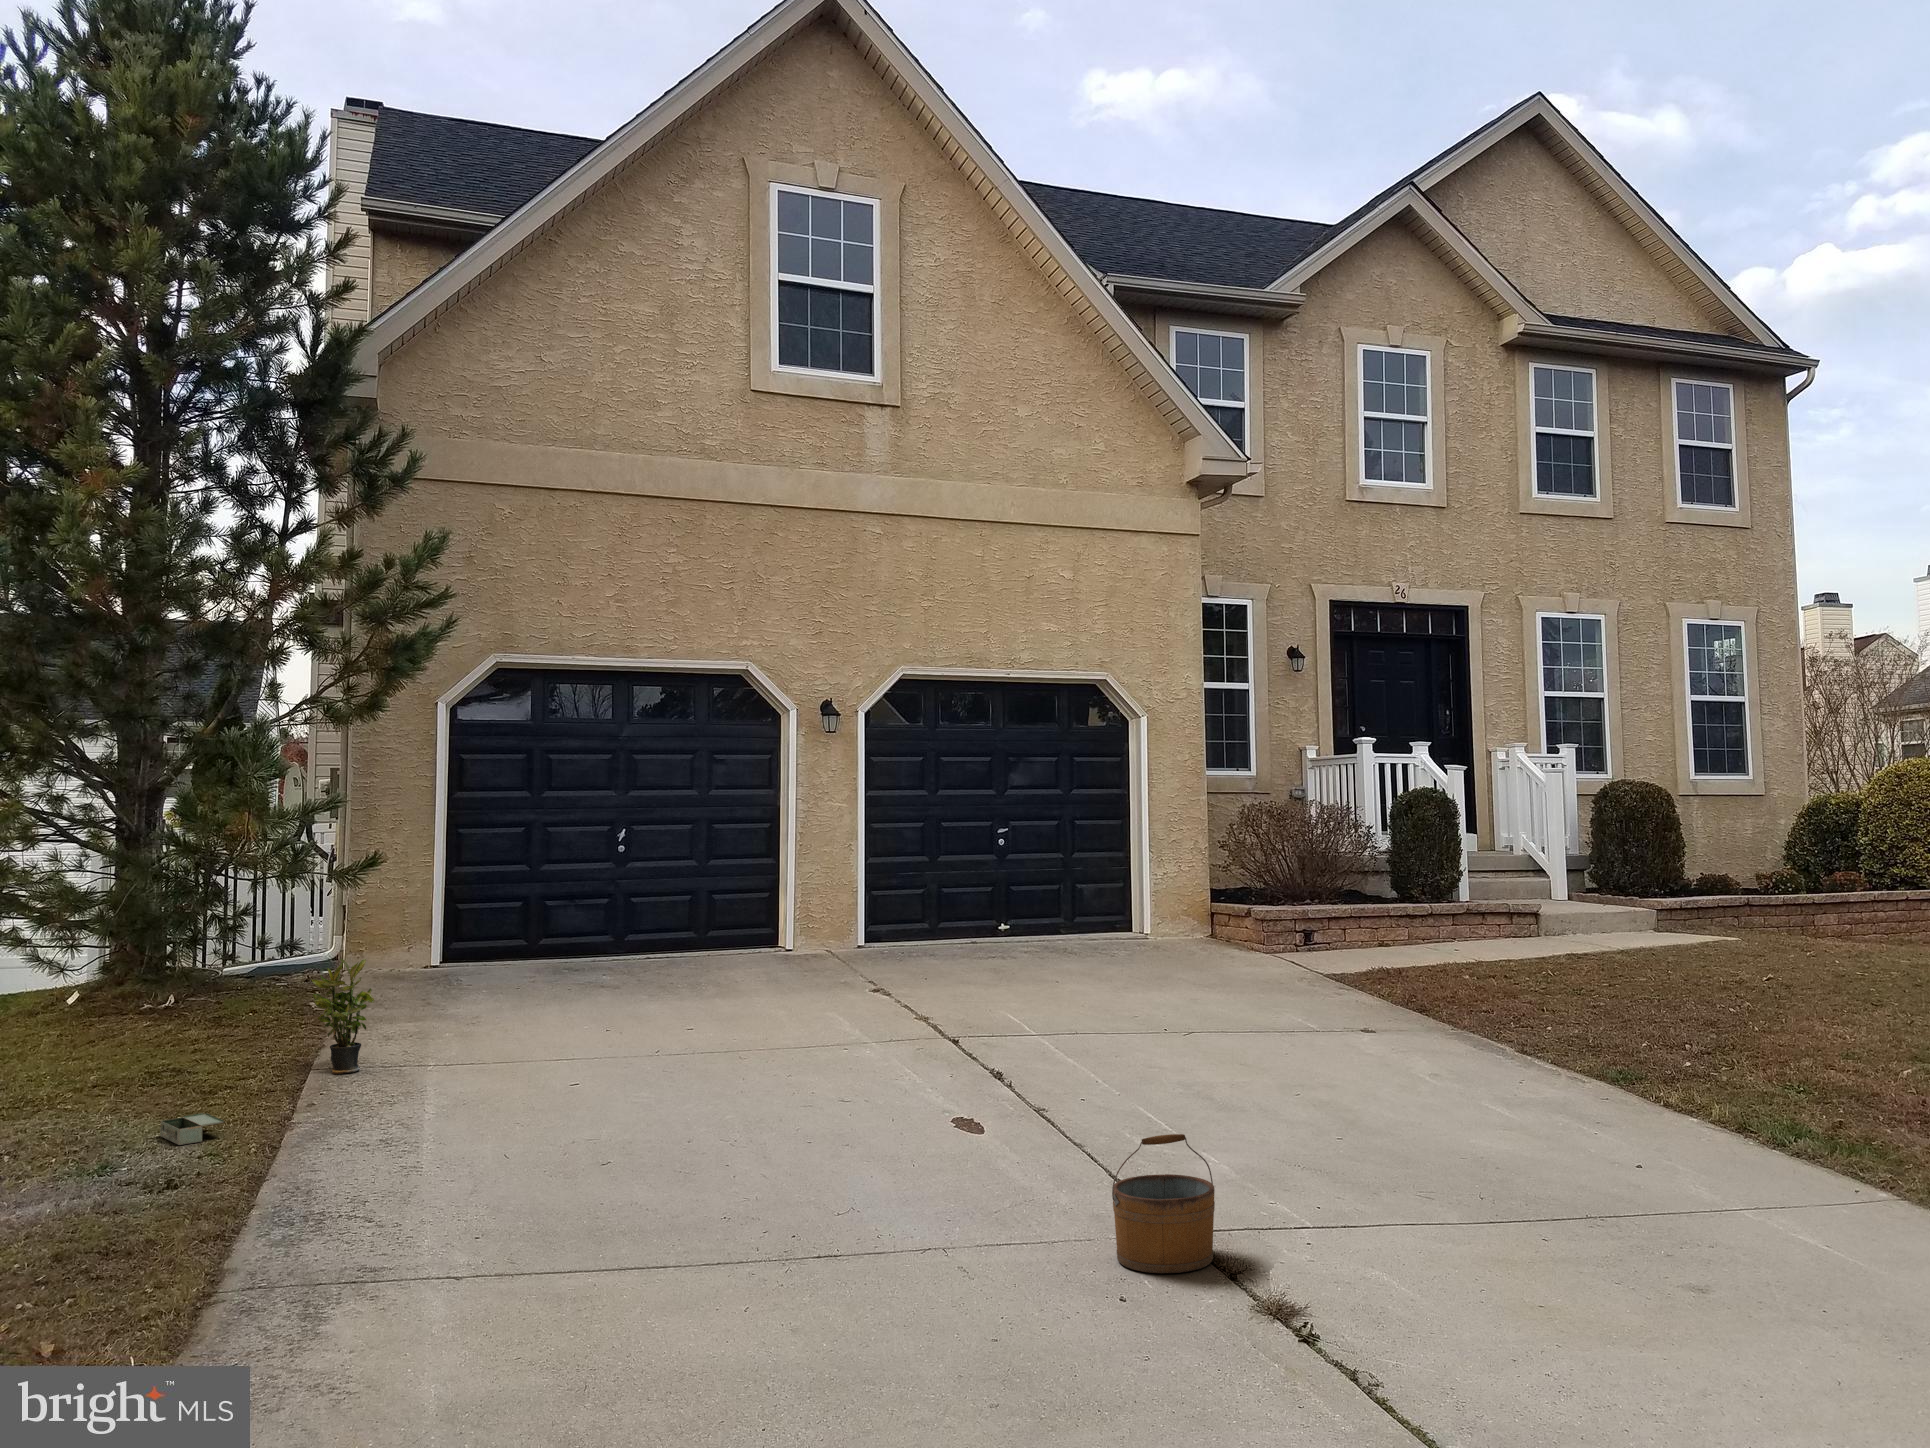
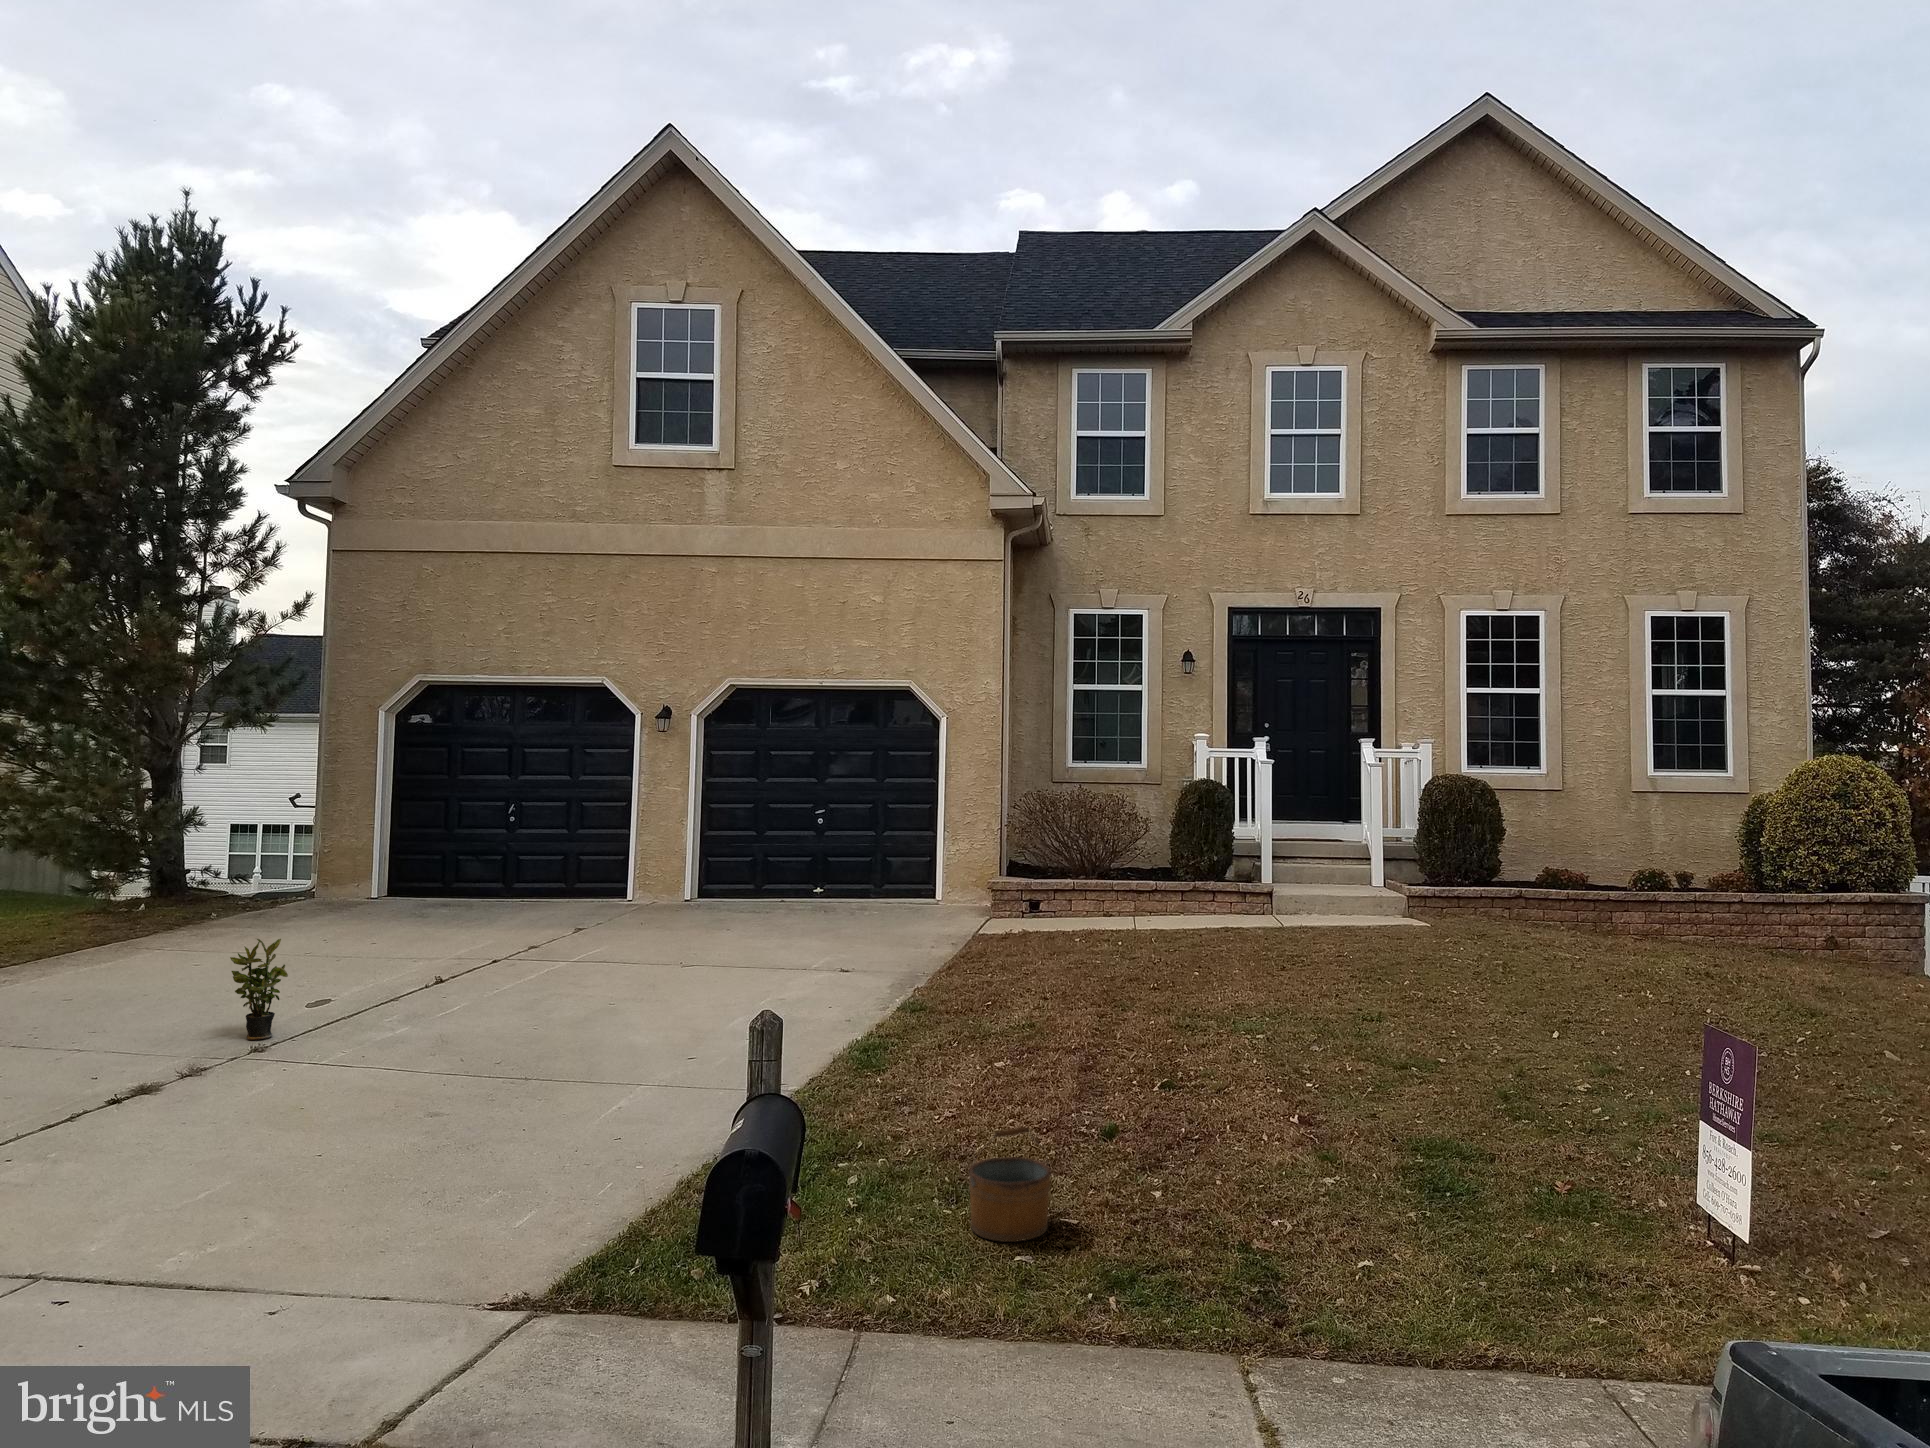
toolbox: present [160,1113,224,1145] -> none [96,1086,159,1119]

